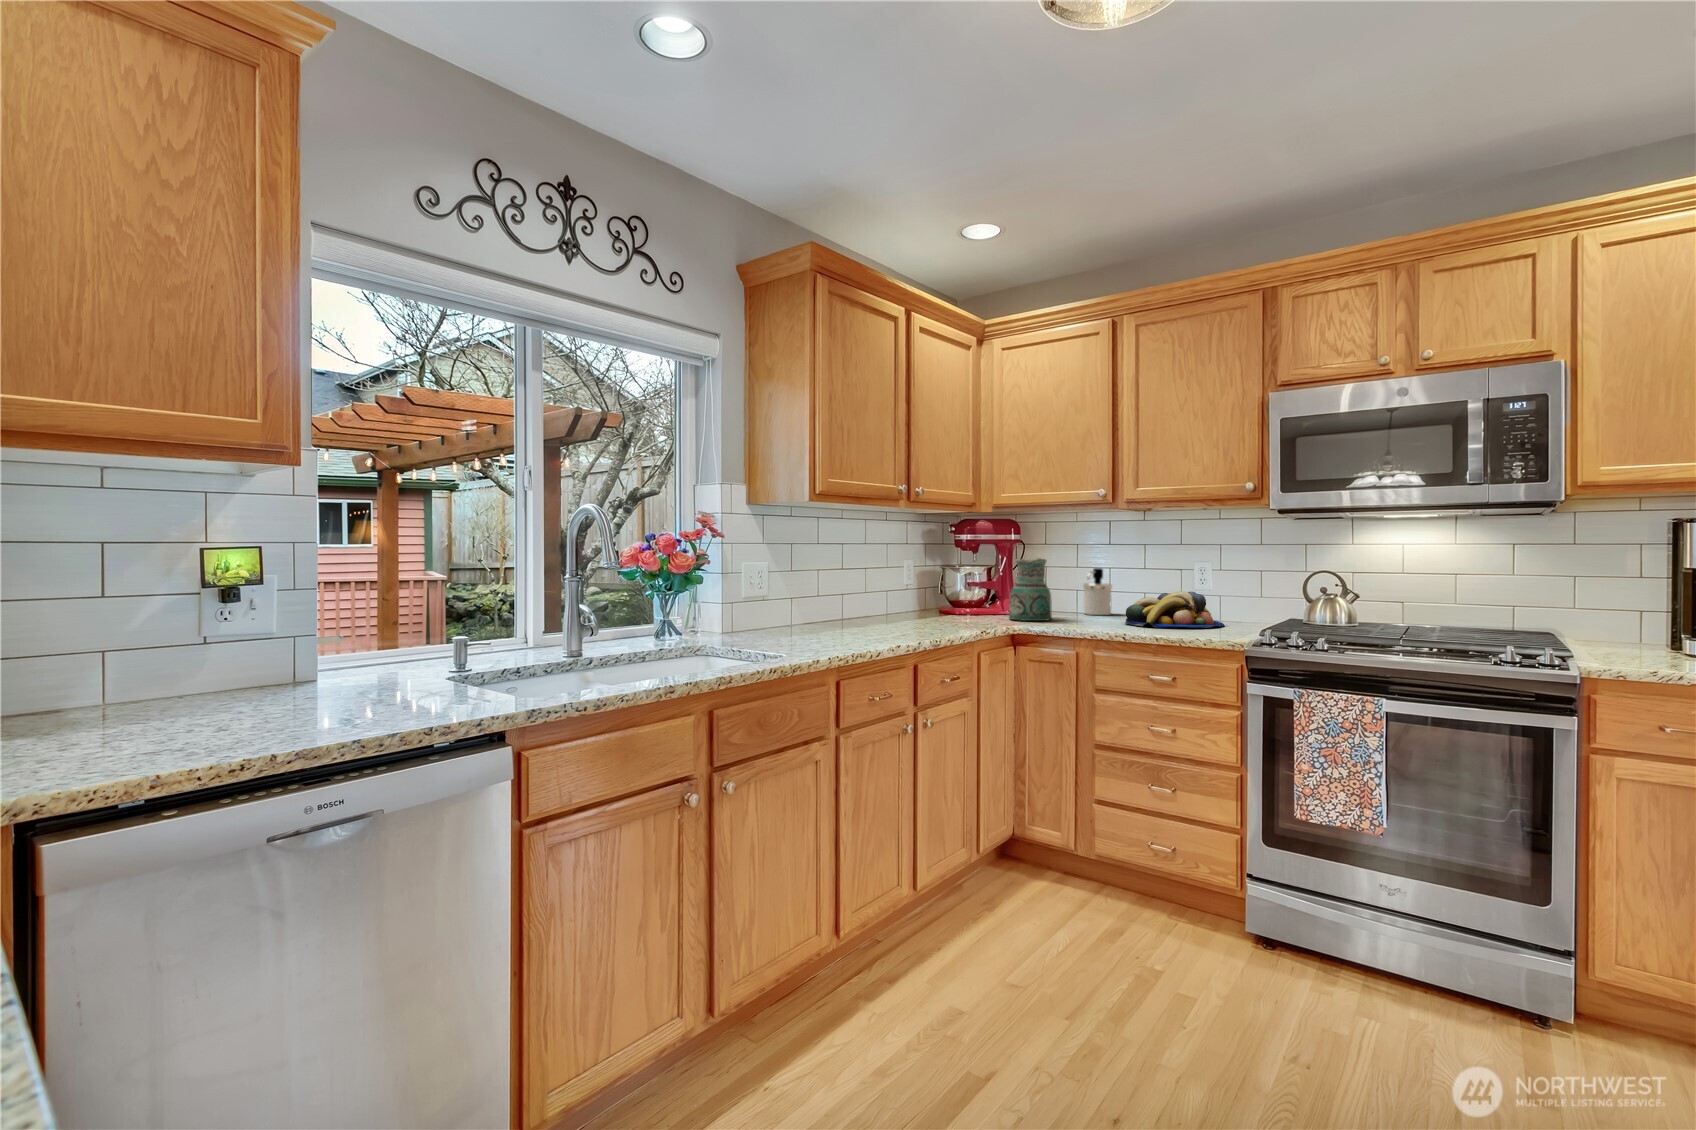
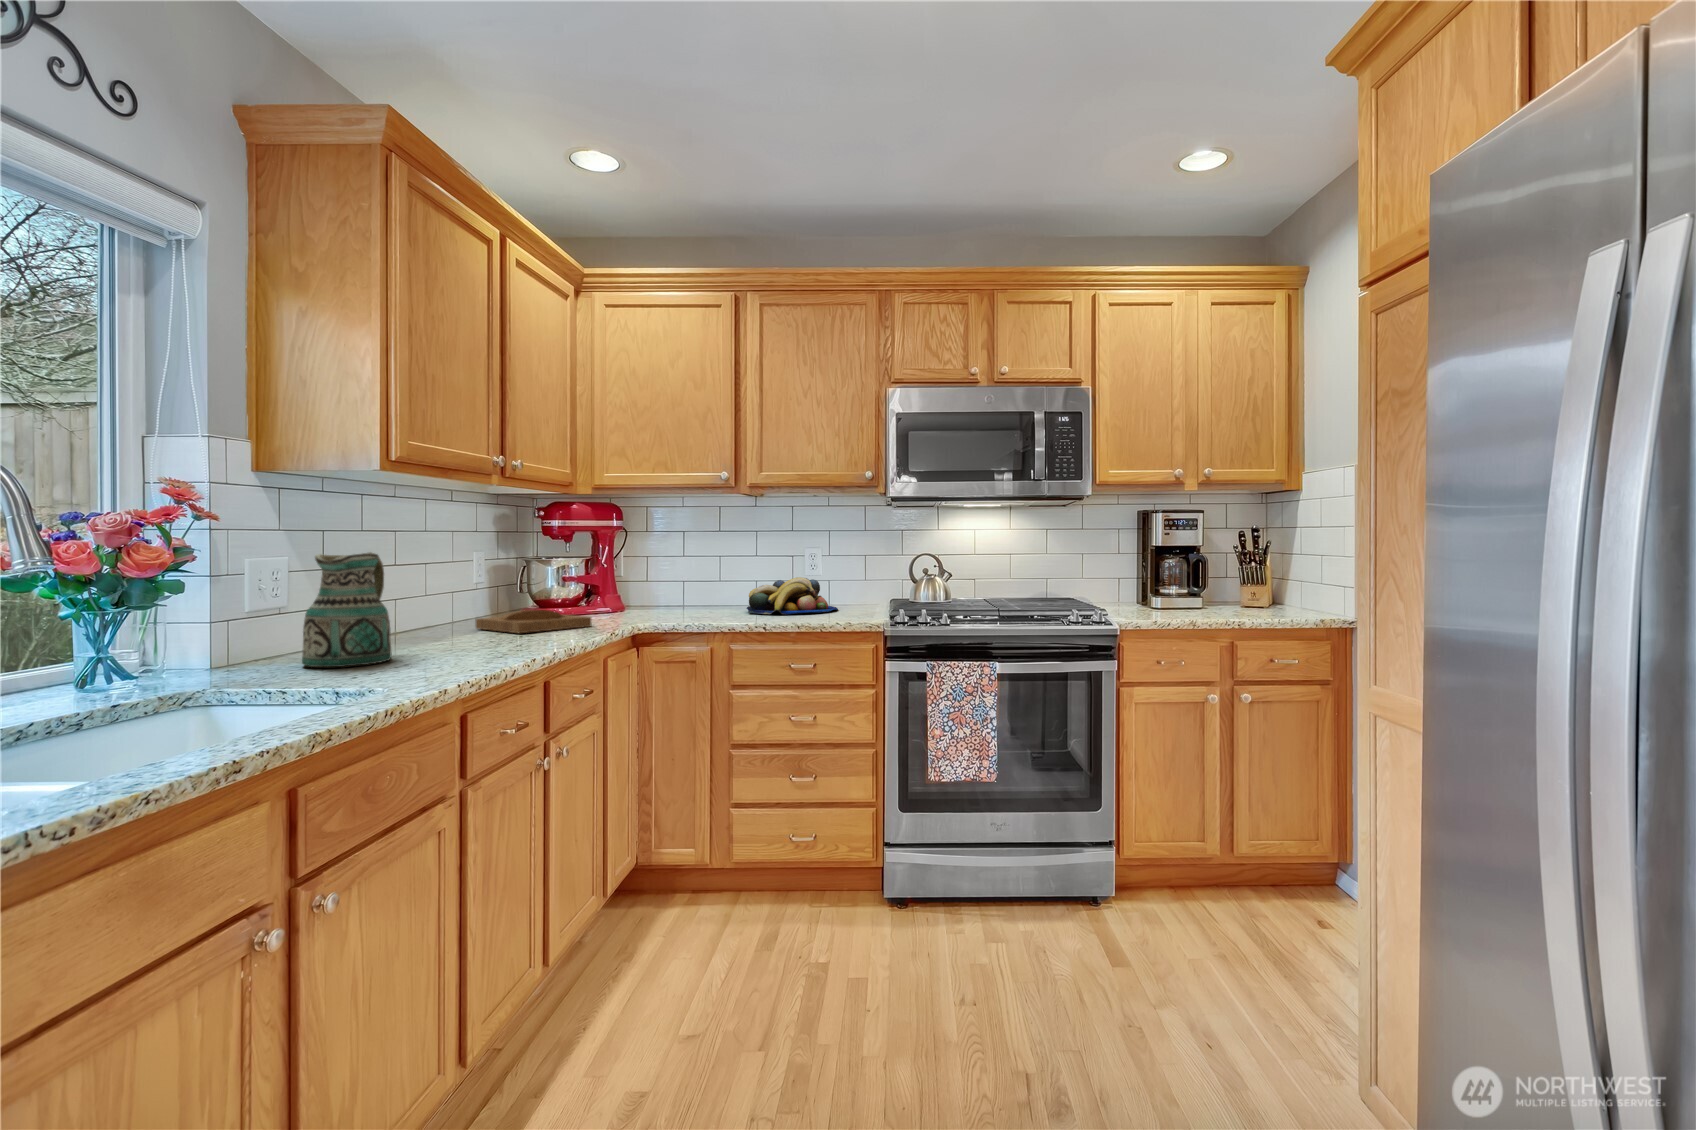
ceramic pitcher: present [1009,558,1052,621] -> present [302,552,392,667]
soap dispenser: present [1083,568,1112,615] -> none [688,558,718,607]
tray: none [890,610,973,628] -> present [475,610,591,633]

